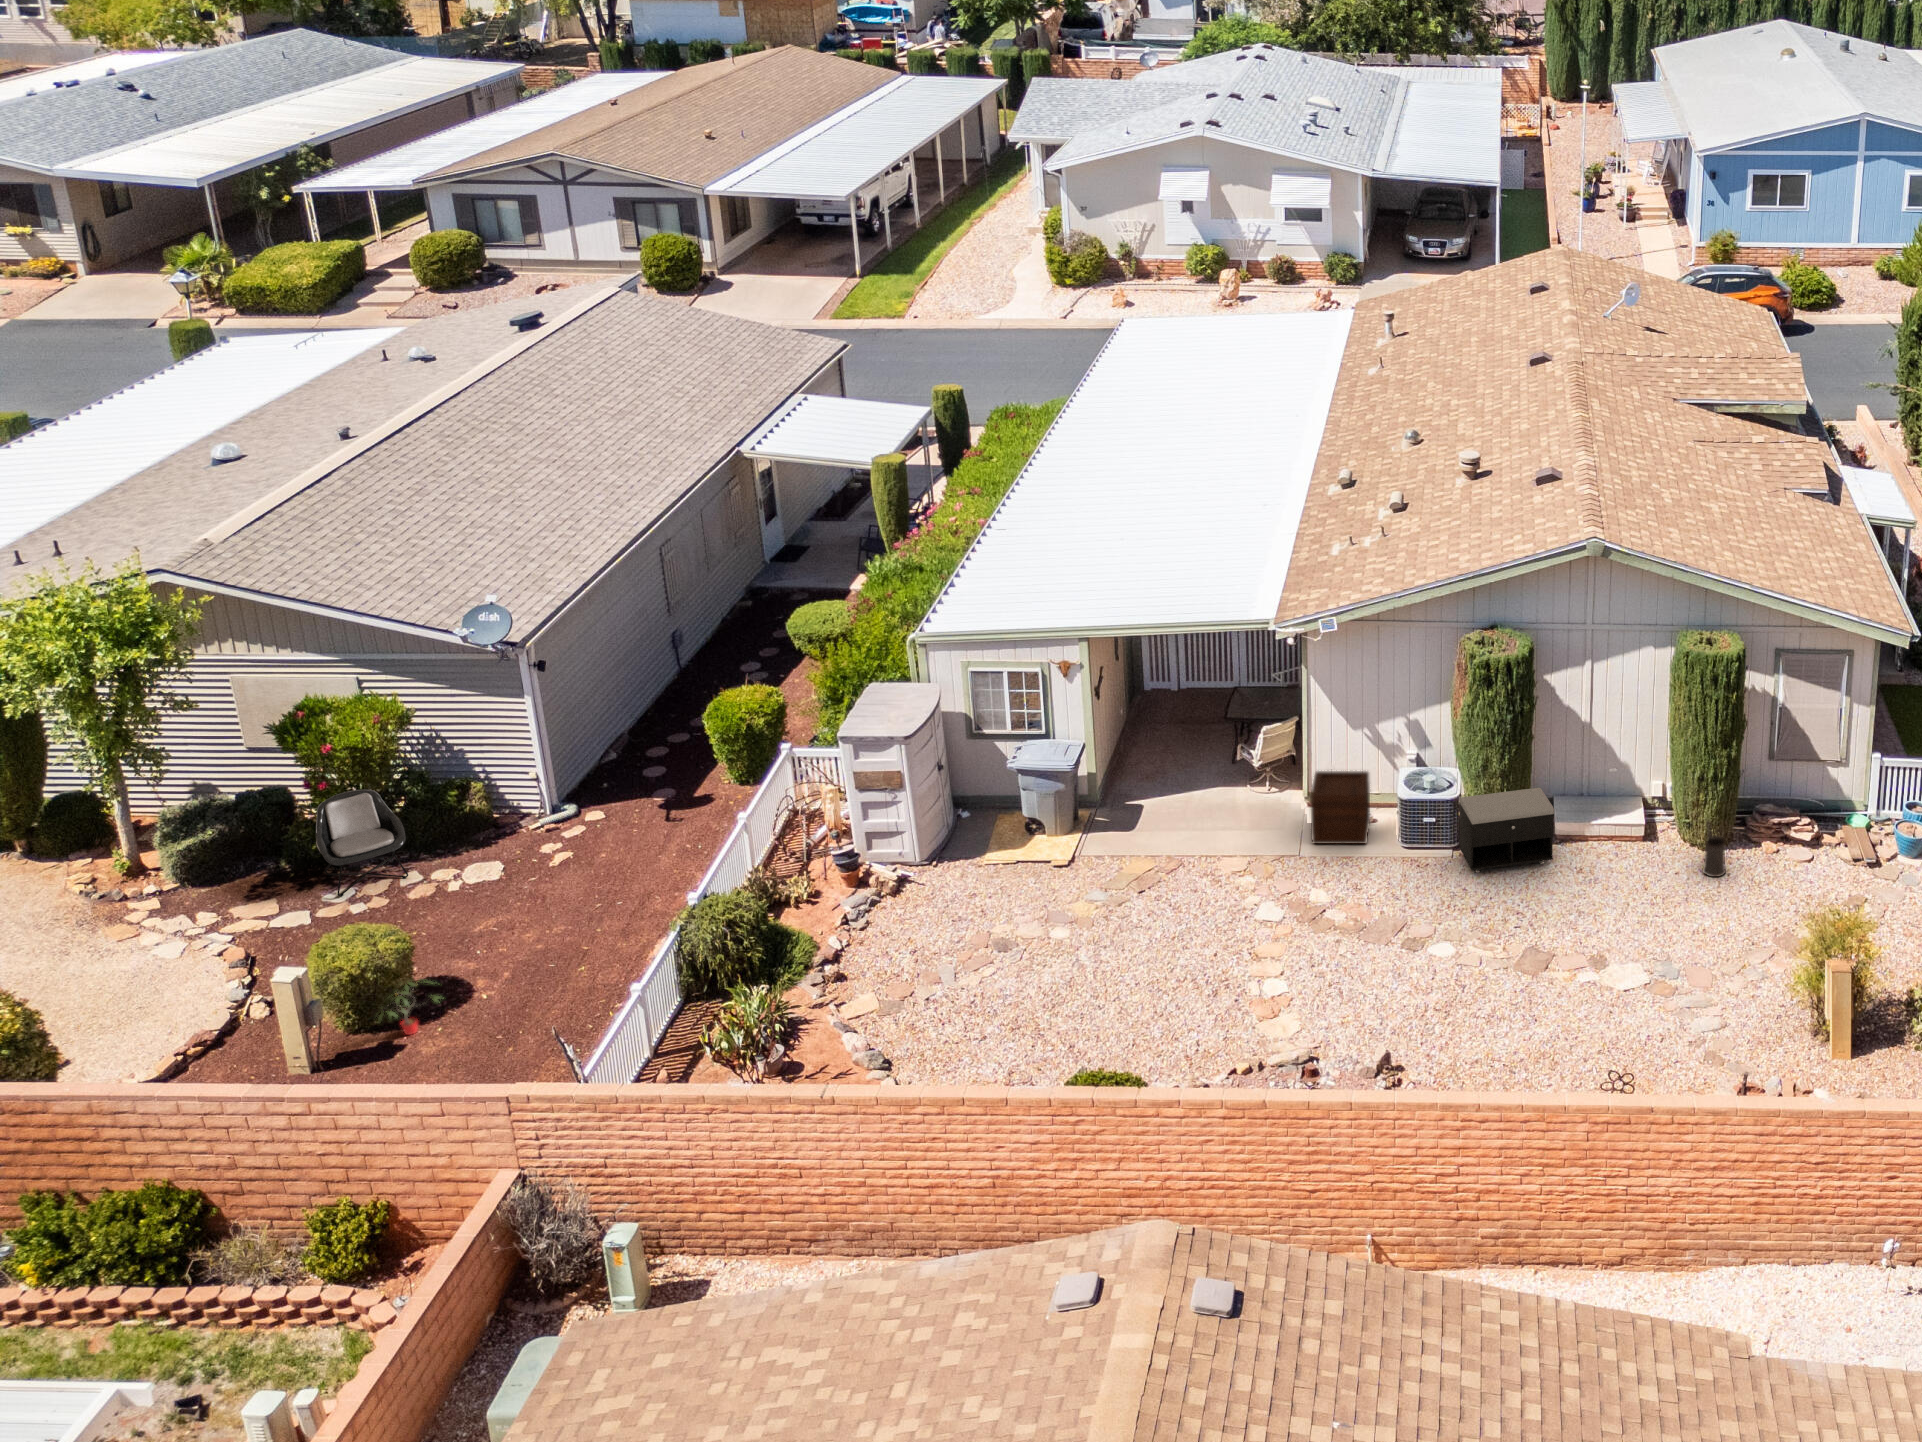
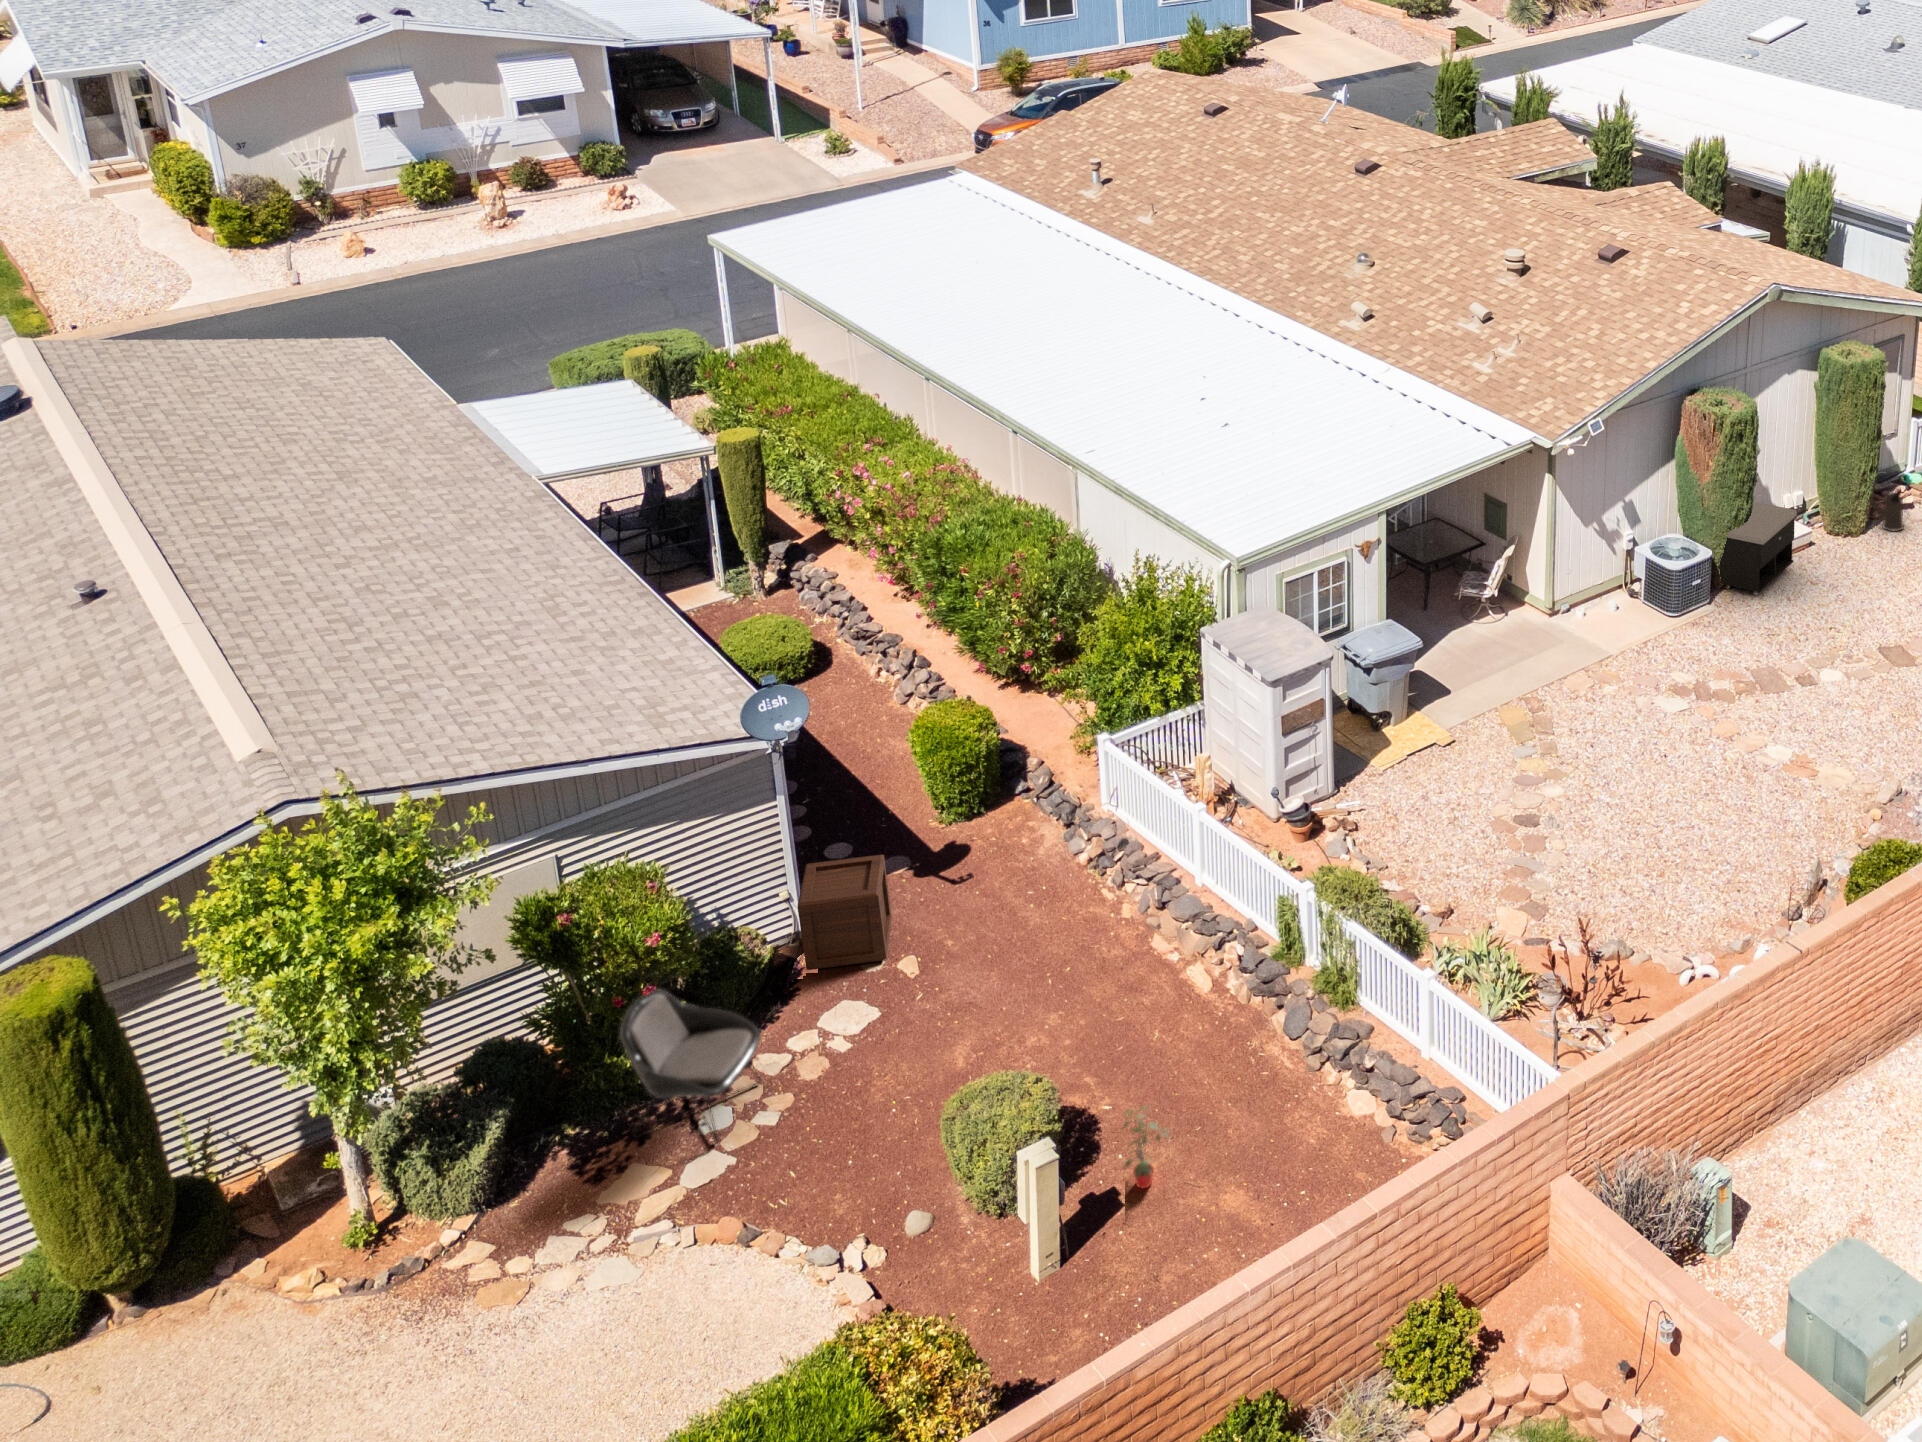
wooden crate: present [1310,771,1370,844] -> present [797,855,892,970]

